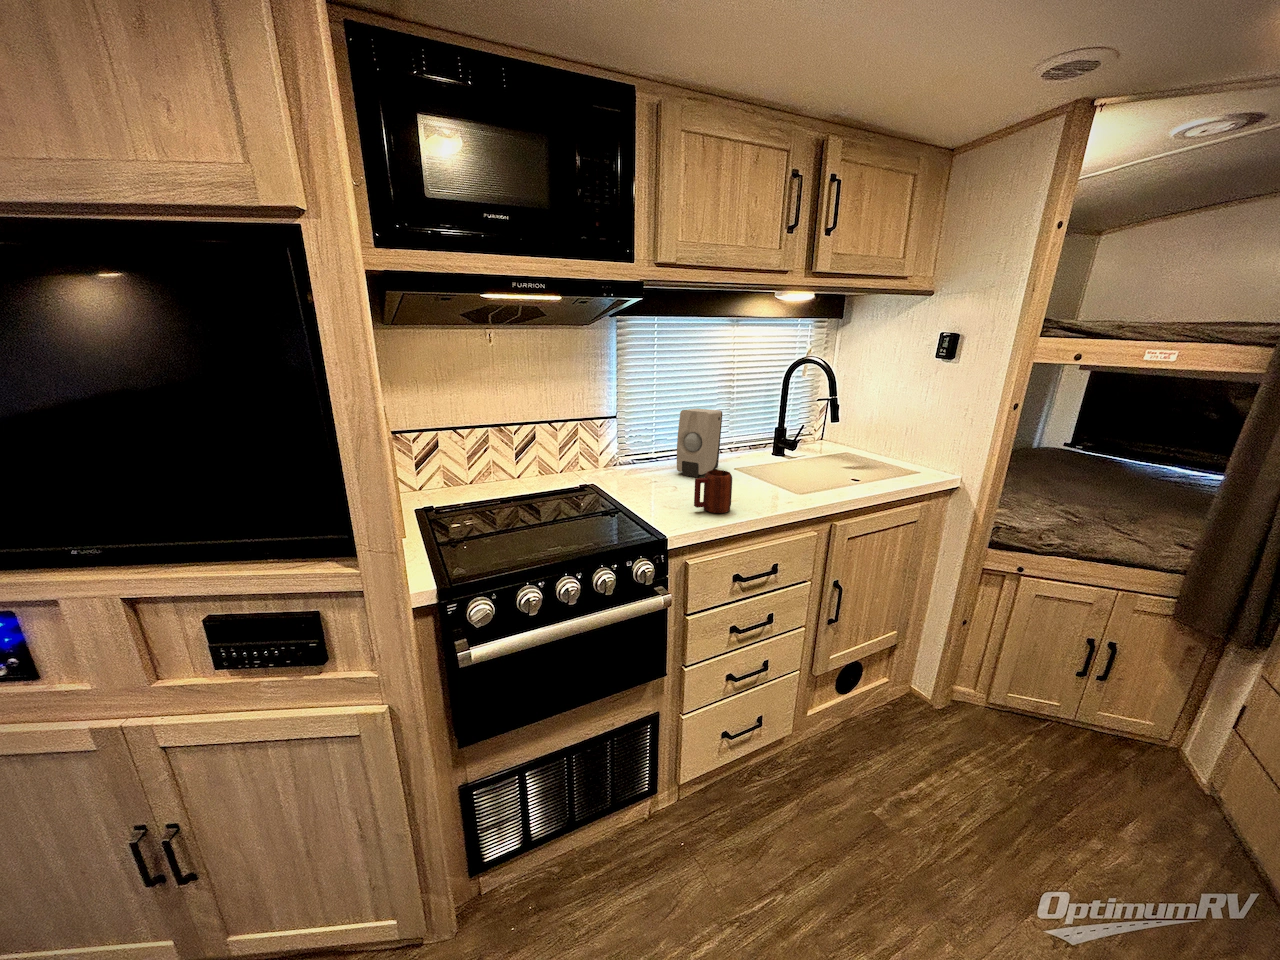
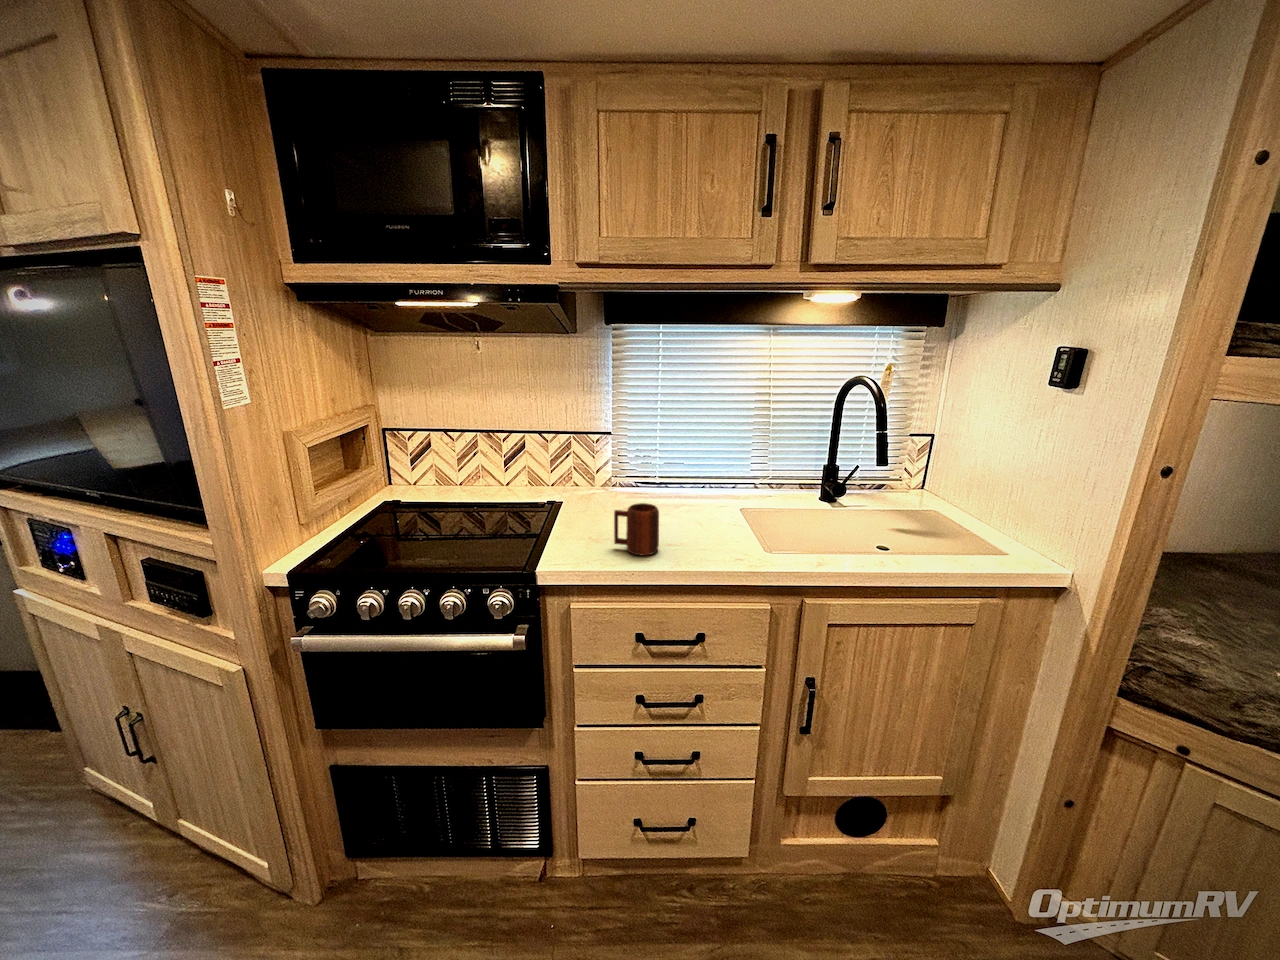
soap dispenser: present [677,408,722,477] -> none [665,431,729,511]

